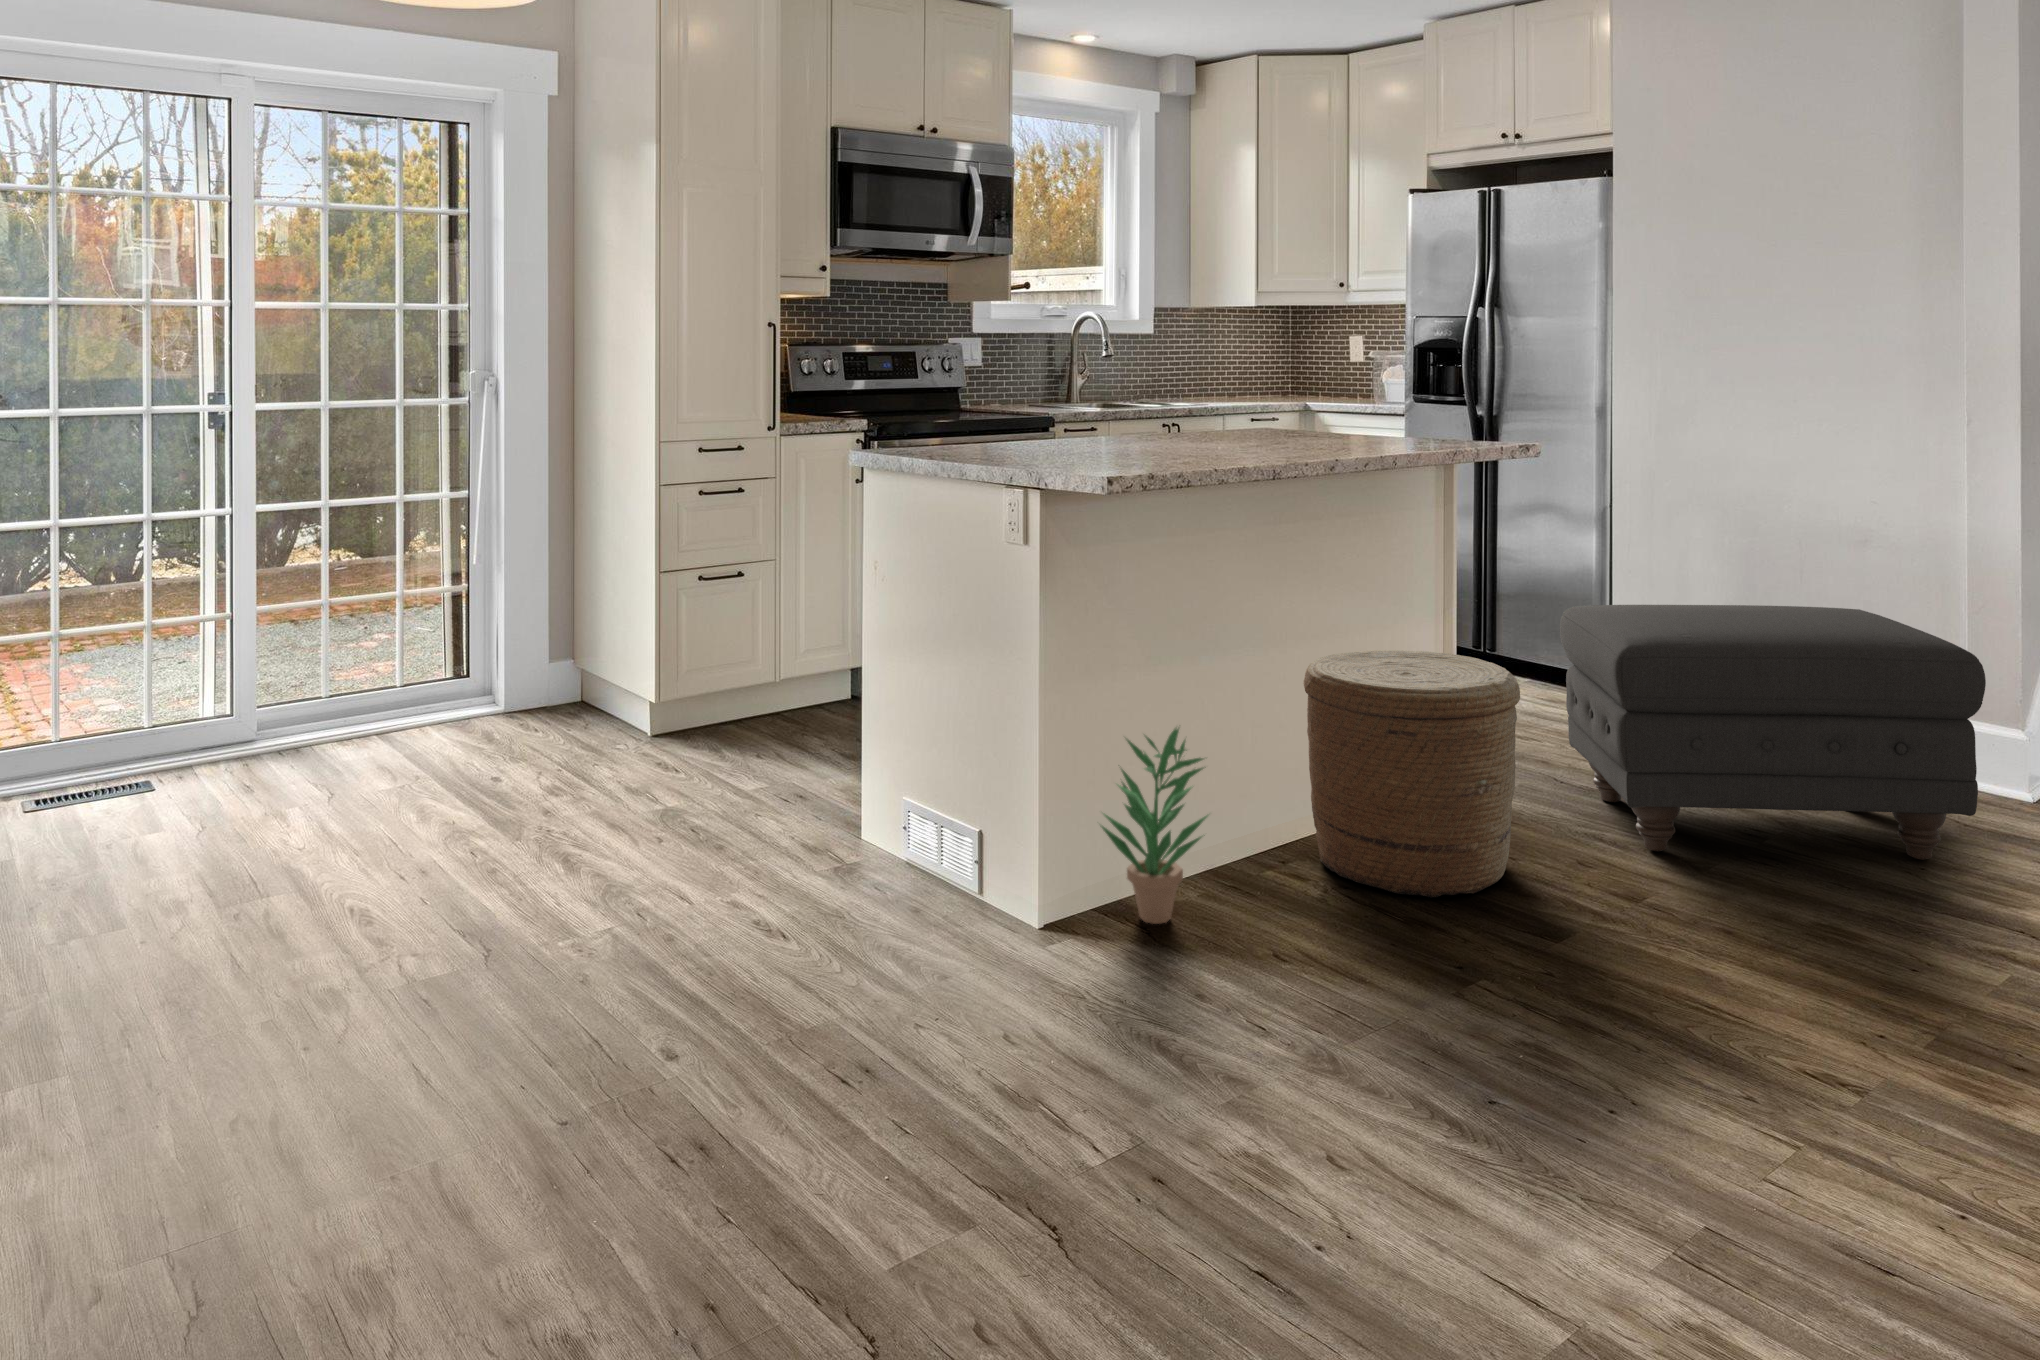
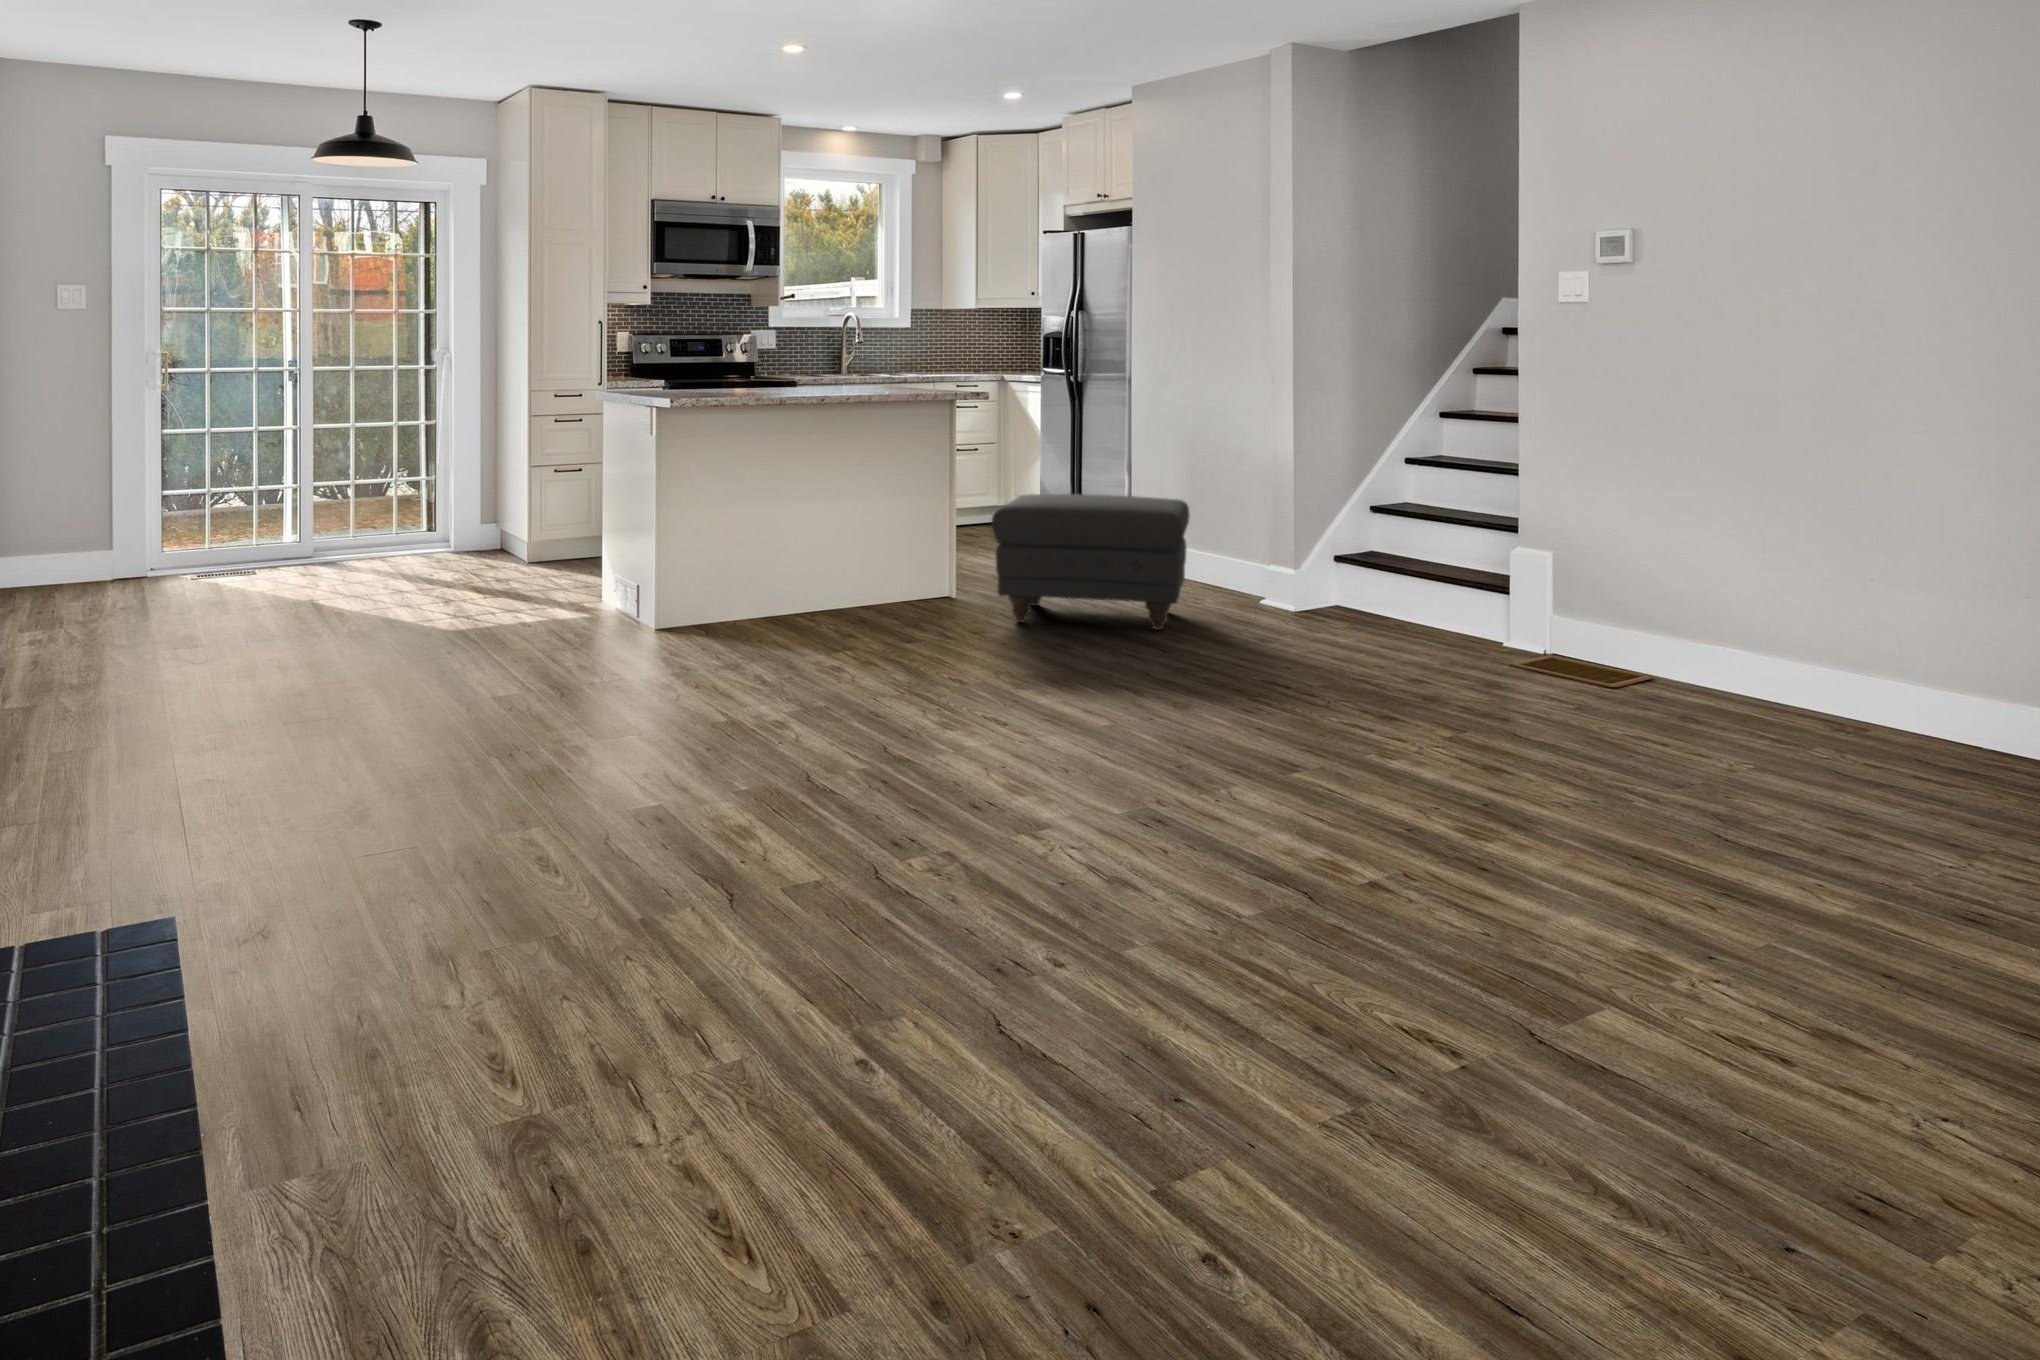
woven basket: present [1304,650,1520,898] -> none [825,511,935,632]
potted plant: present [1101,728,1208,924] -> none [697,534,751,634]

